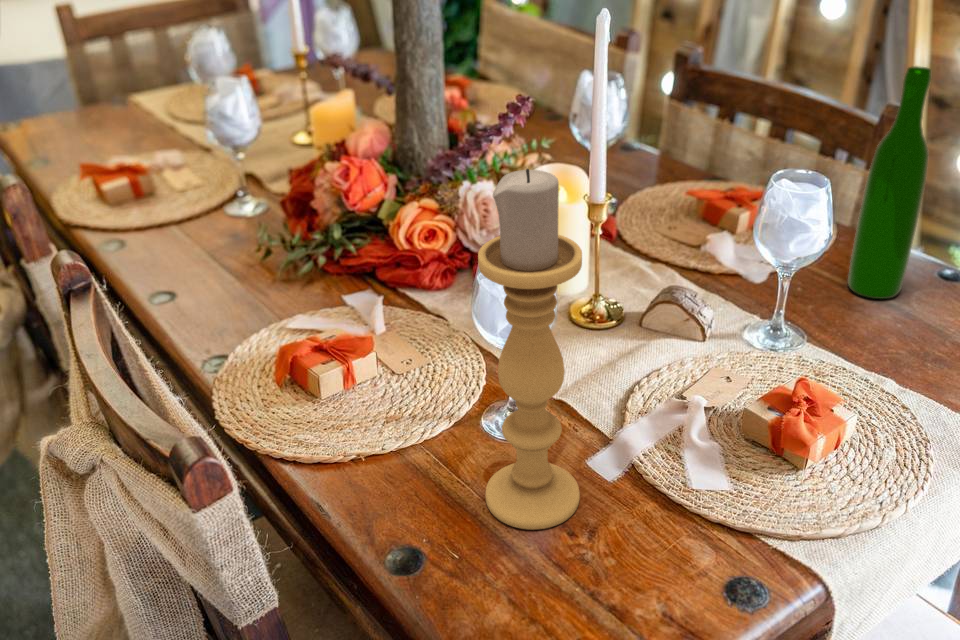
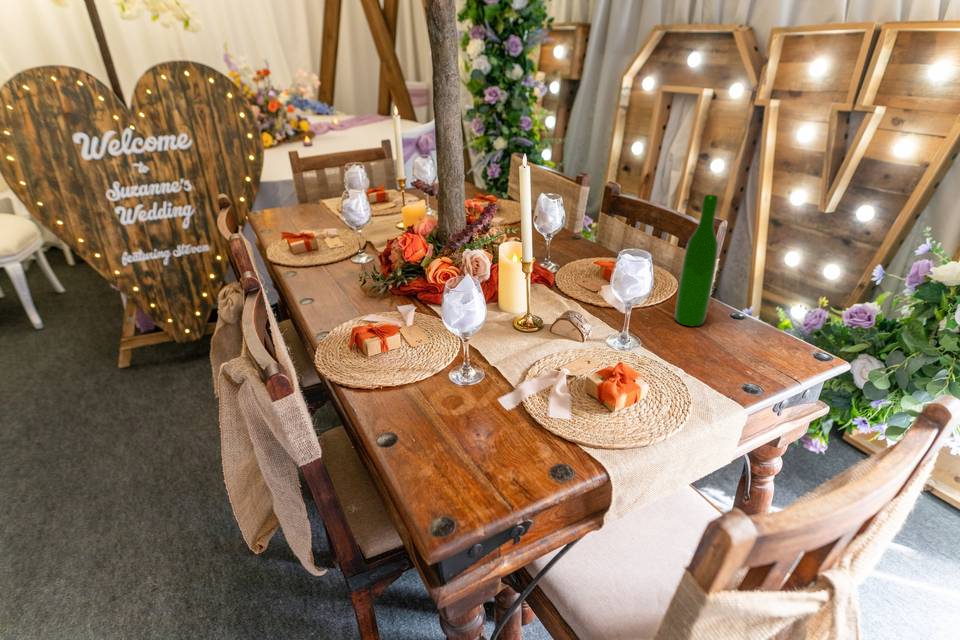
candle holder: present [478,169,582,530] -> none [428,236,489,431]

